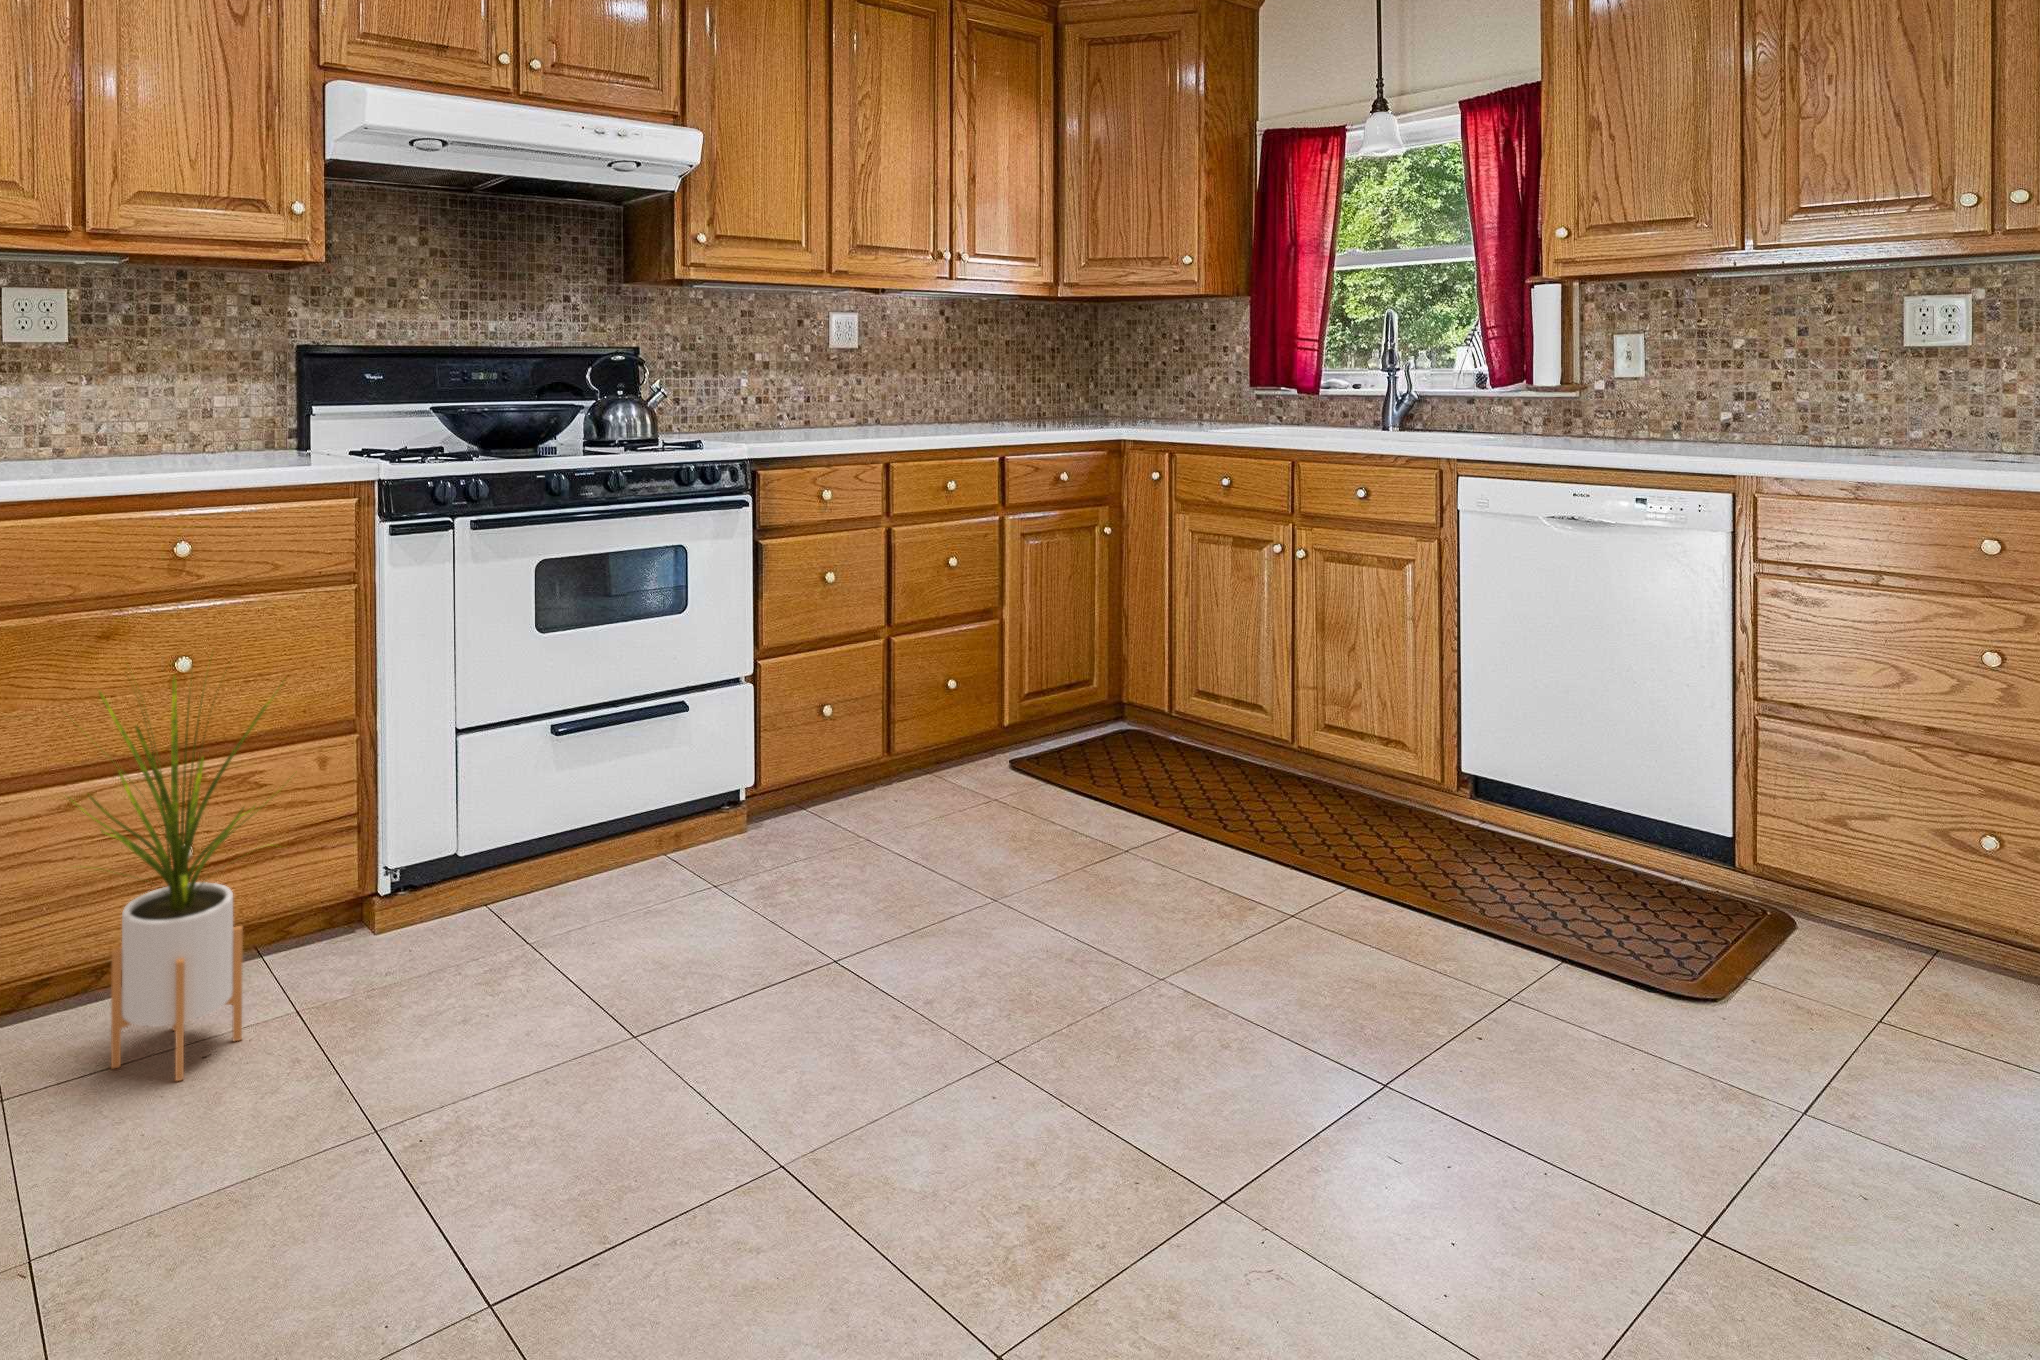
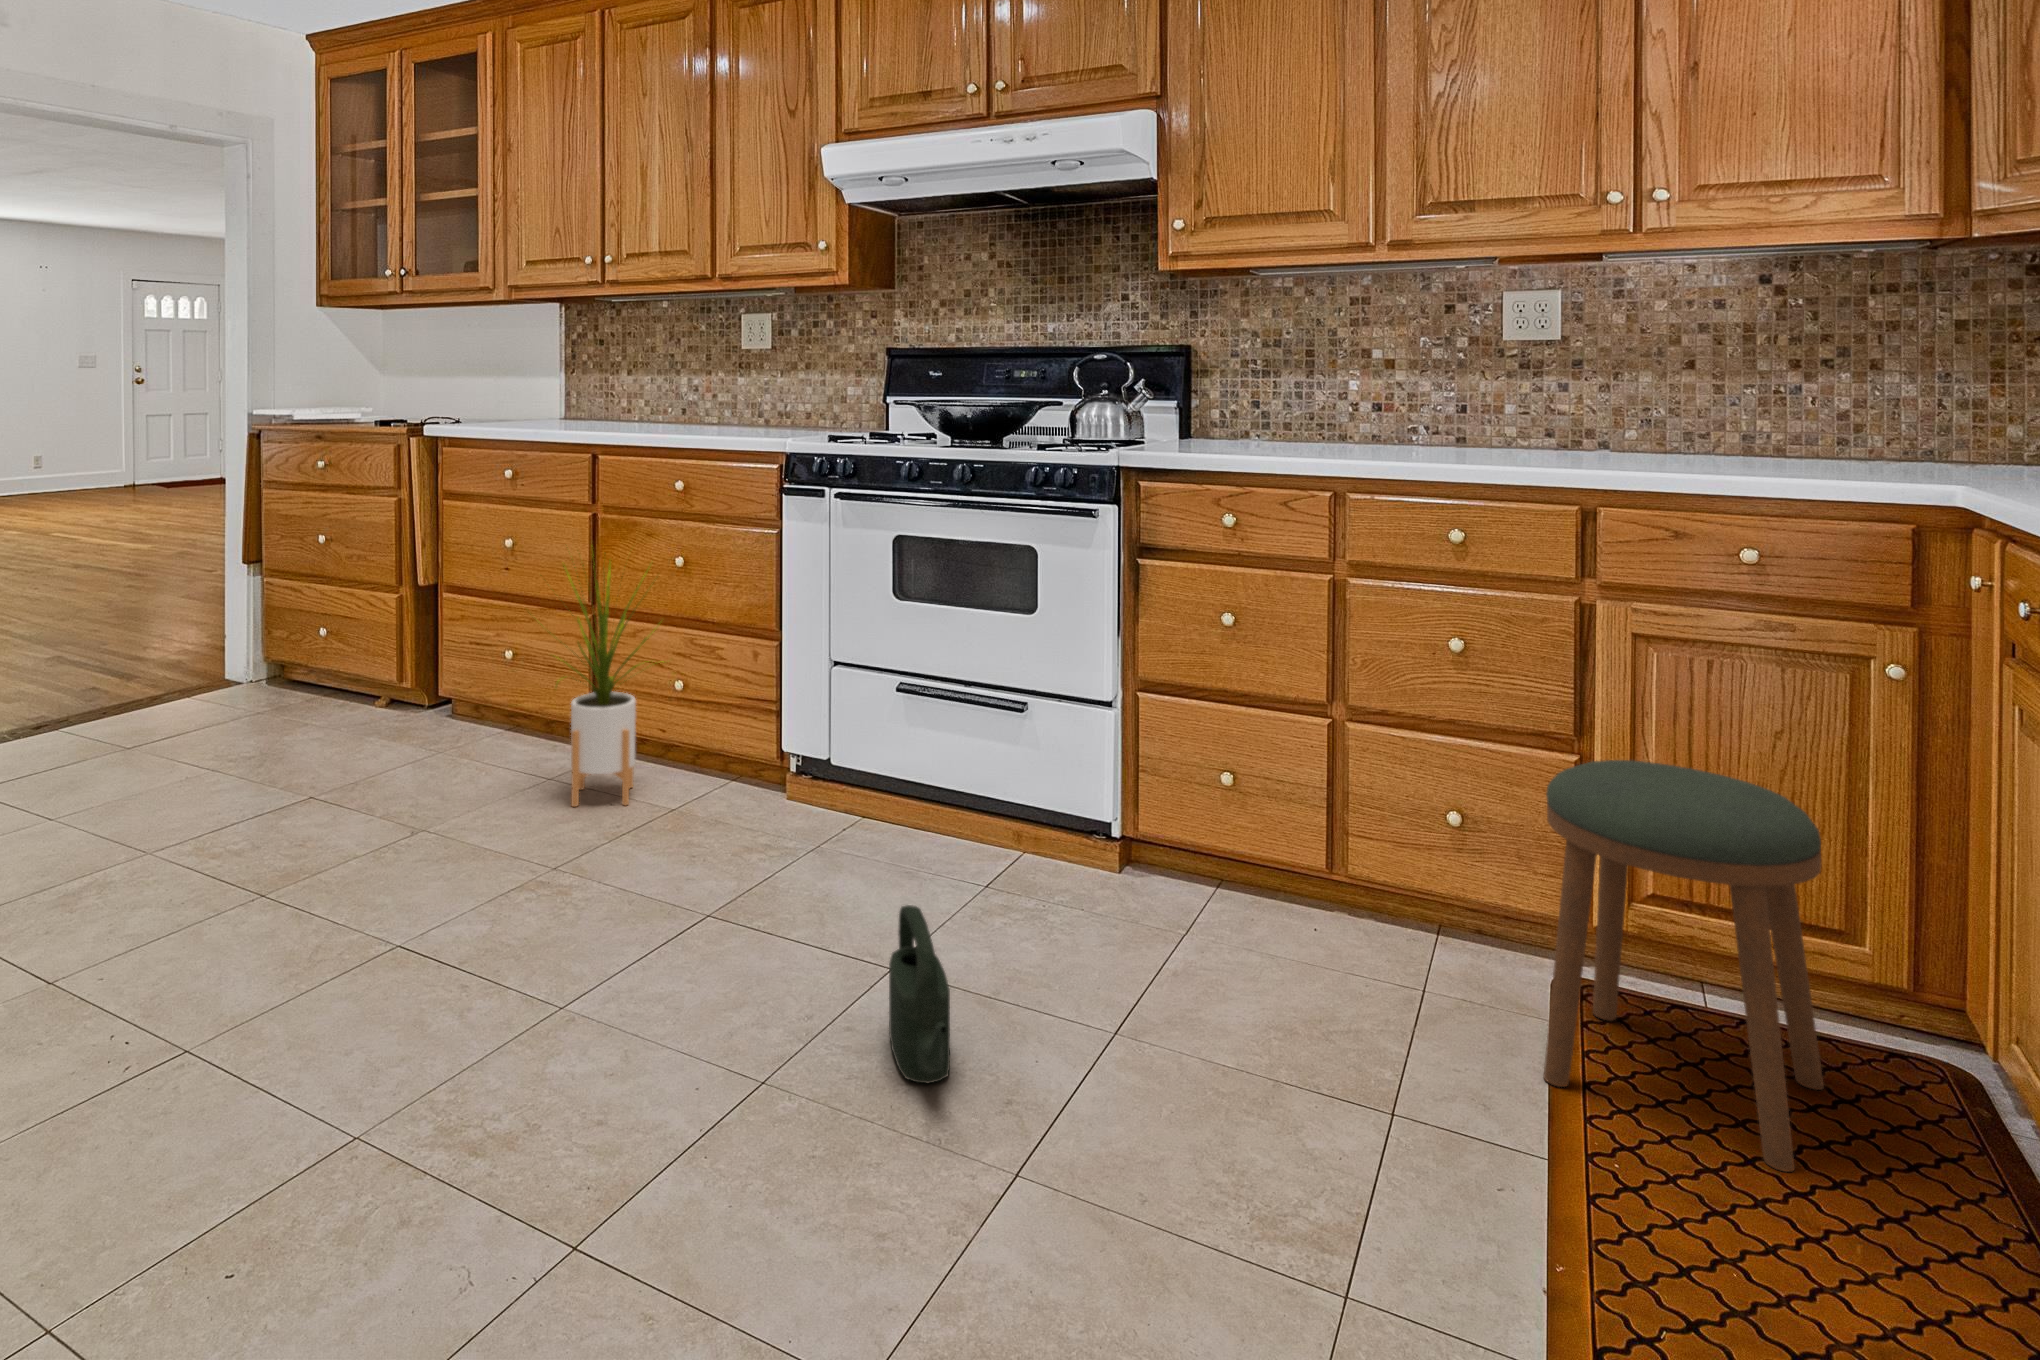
stool: none [1061,609,1220,813] -> present [1543,760,1824,1172]
watering can: none [921,859,1113,988] -> present [889,905,950,1083]

